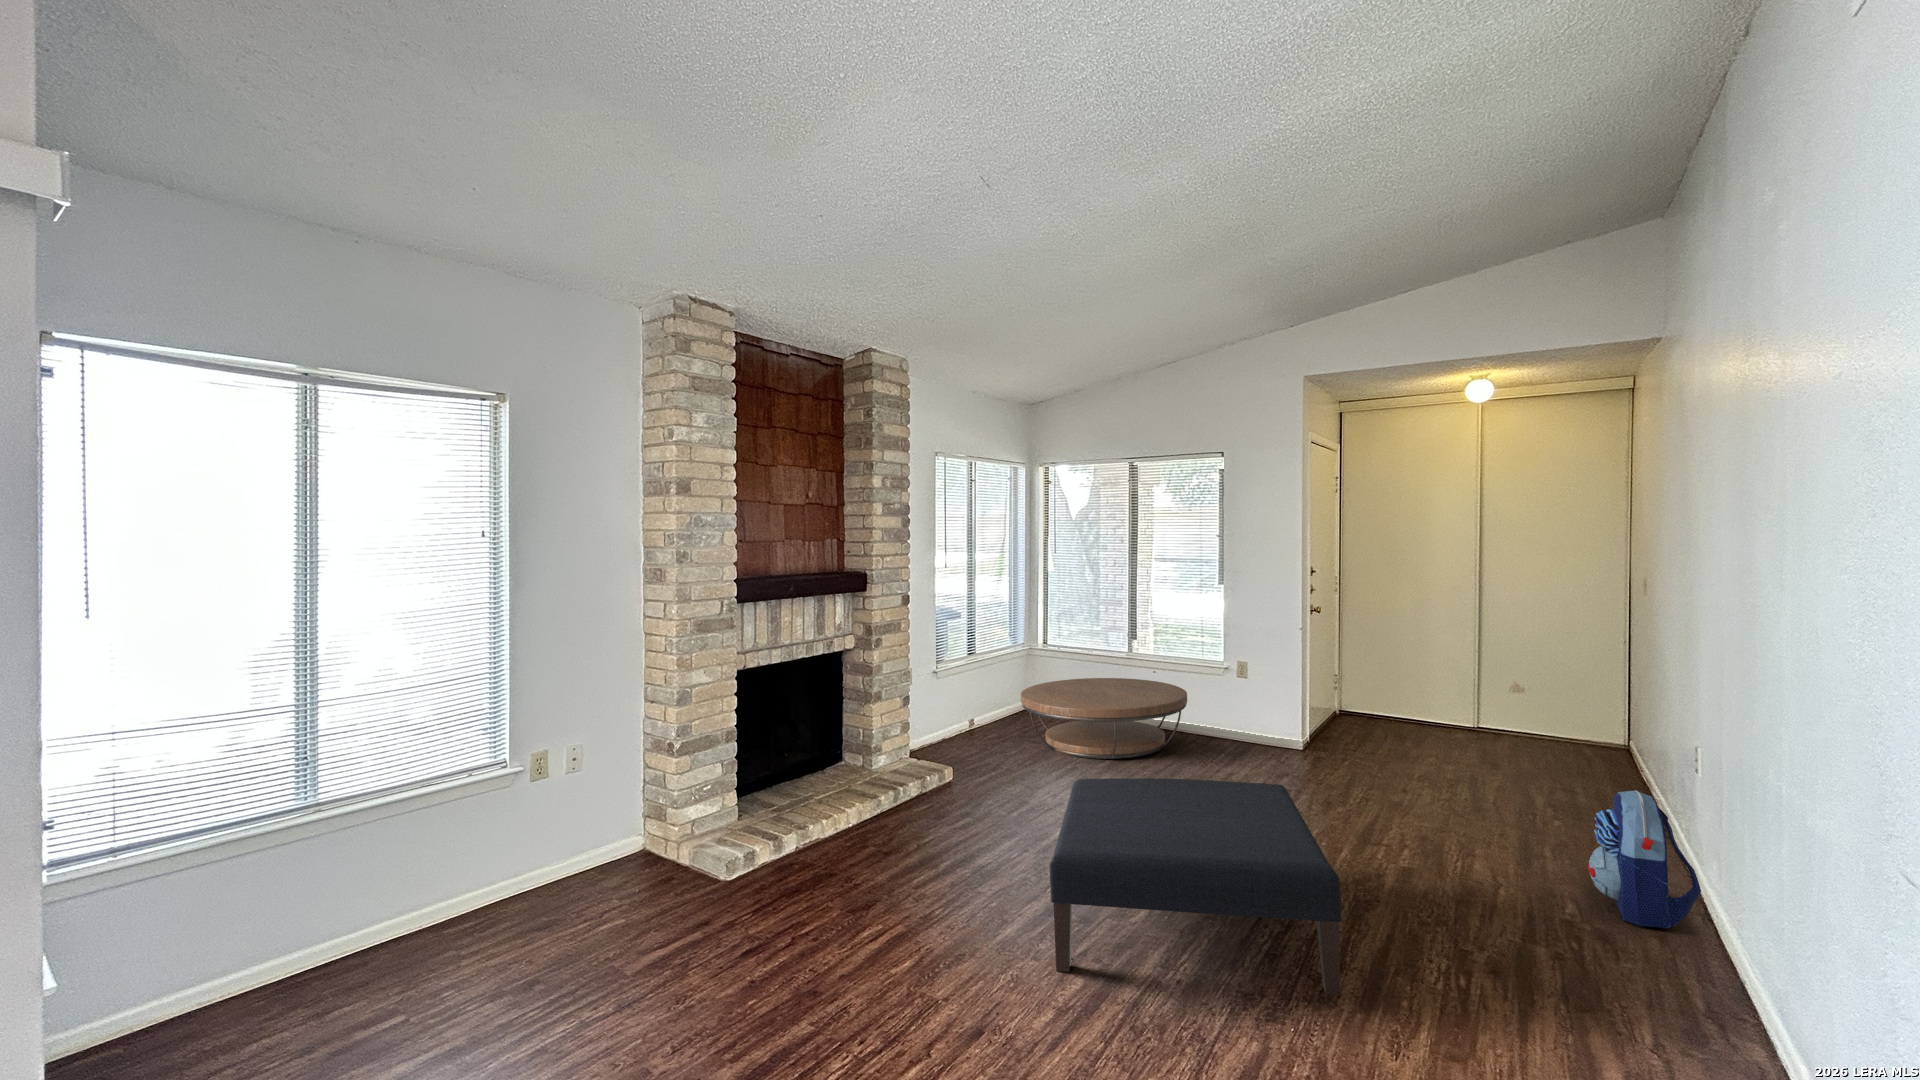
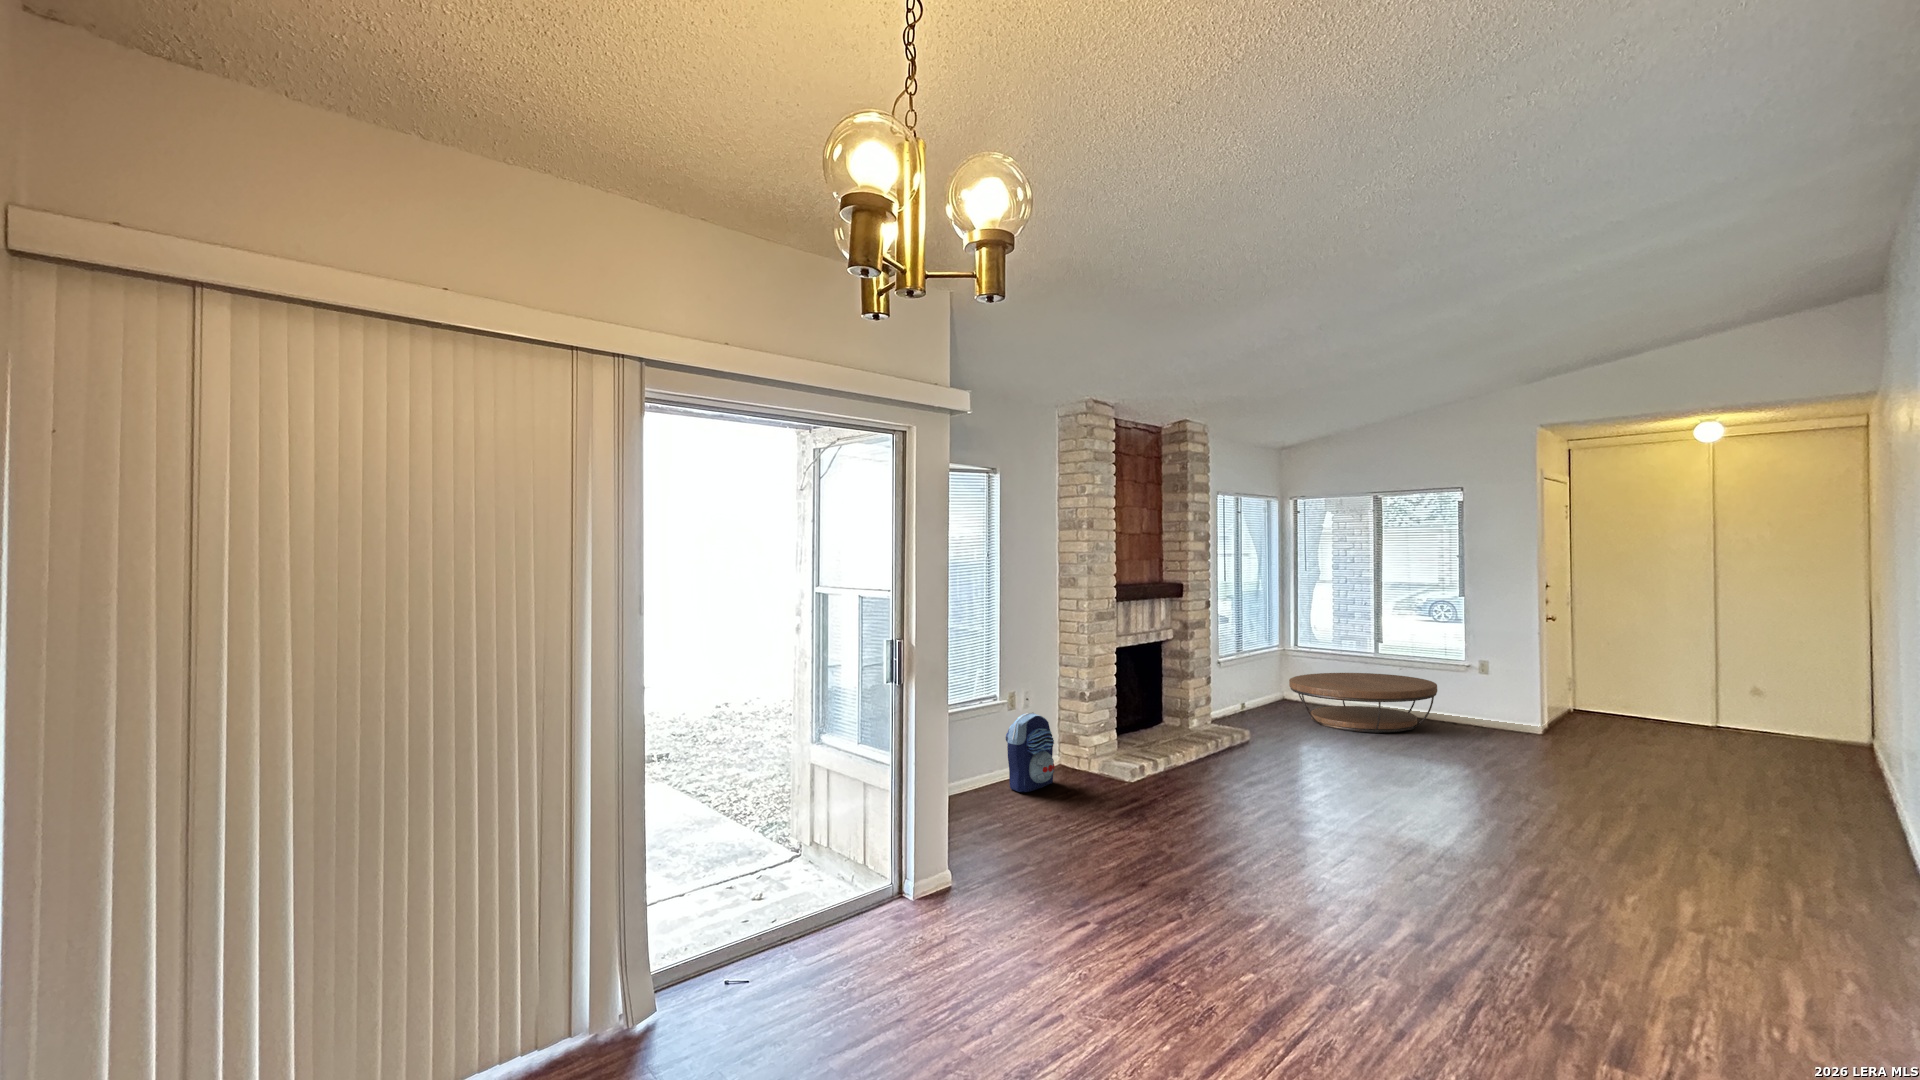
ottoman: present [1050,778,1342,996] -> none [1373,728,1606,859]
backpack: present [1588,790,1701,929] -> present [1006,712,1054,792]

